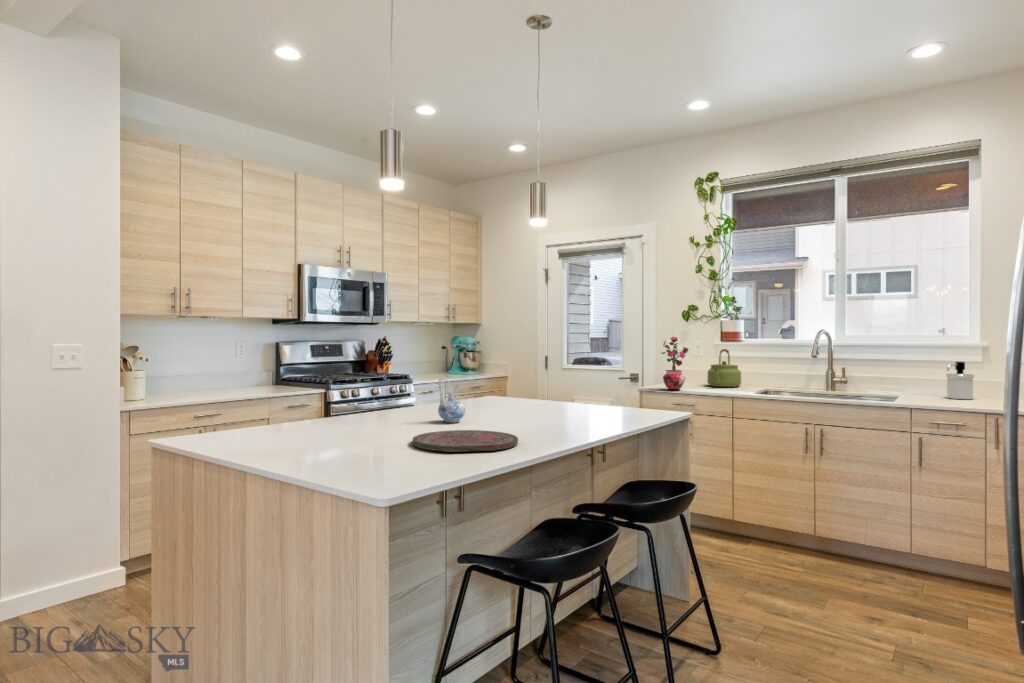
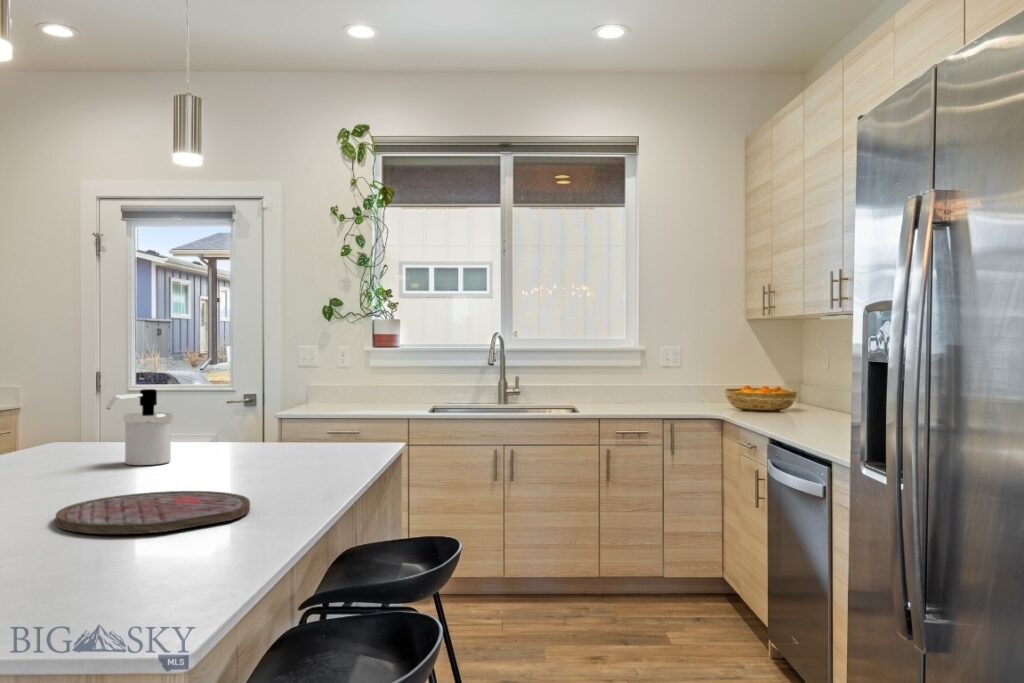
potted plant: present [662,337,688,390] -> none [302,338,342,413]
kettle: present [707,349,741,387] -> none [359,356,402,406]
soap dispenser: present [946,362,974,399] -> present [107,389,172,465]
ceramic pitcher: present [438,377,465,422] -> none [42,407,95,485]

